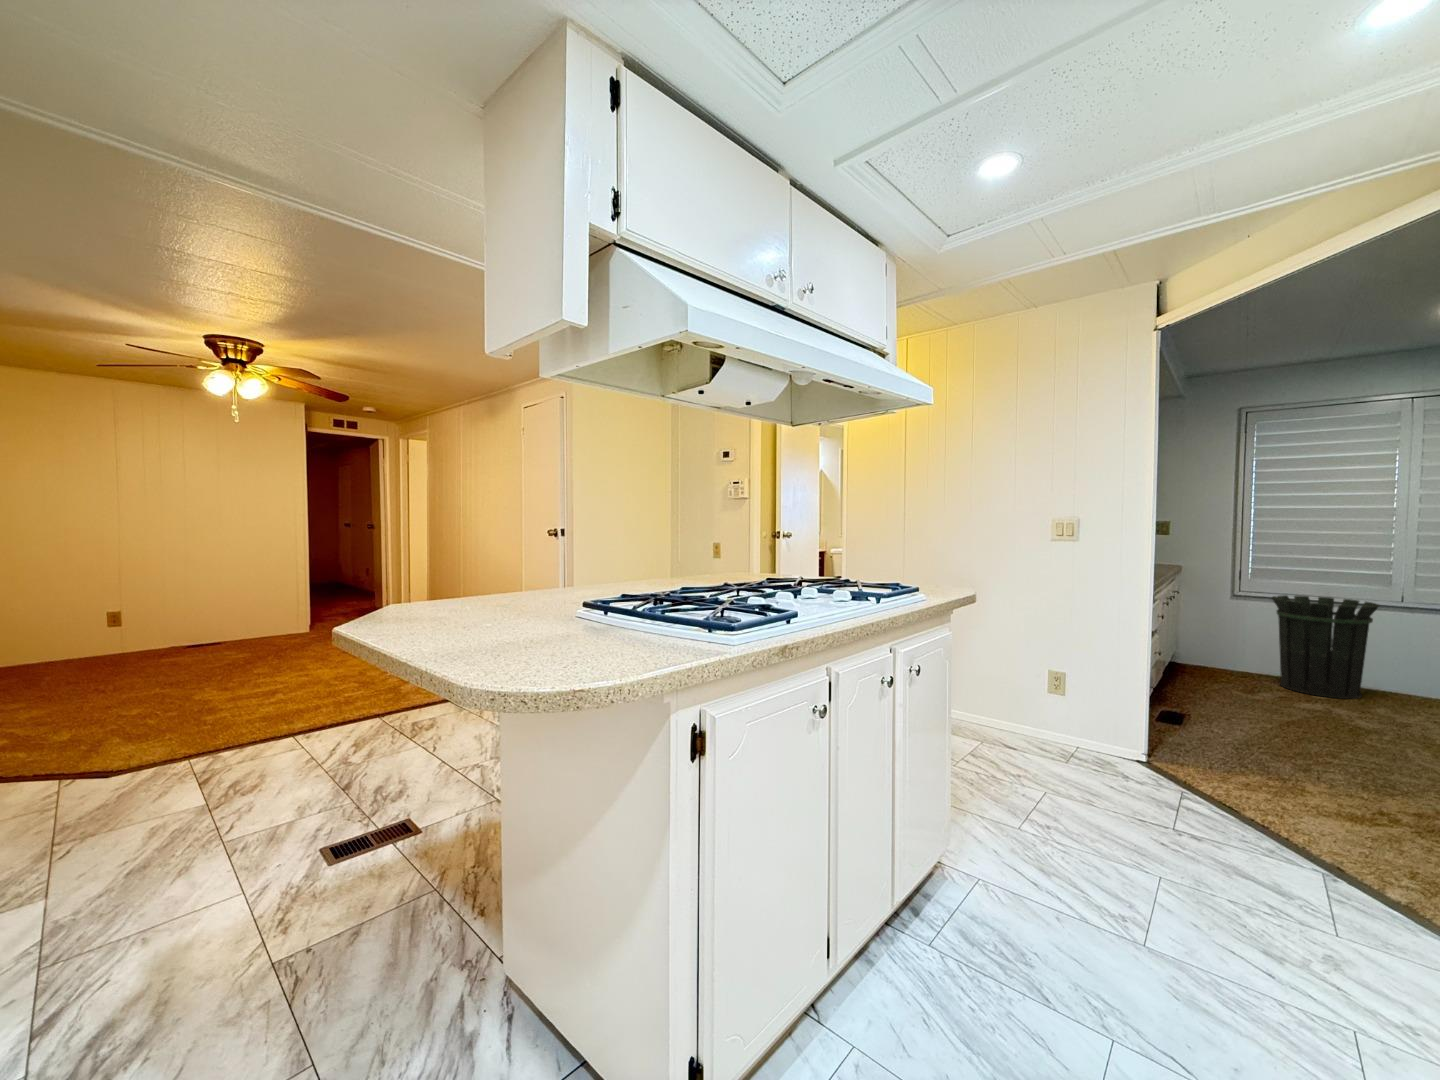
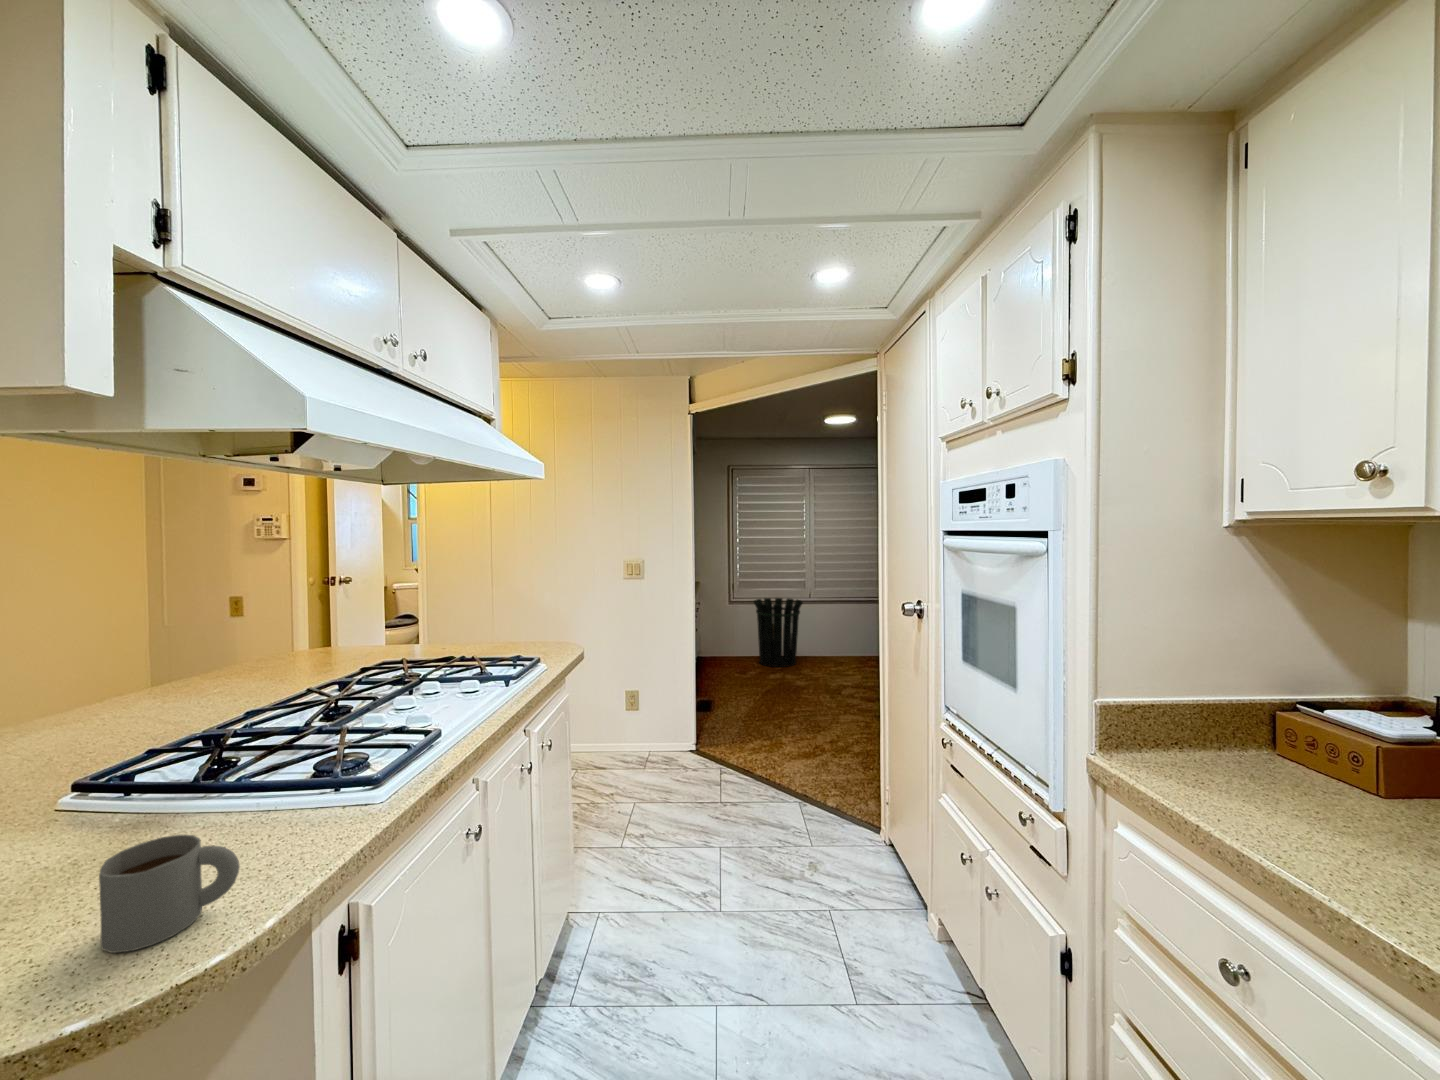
mug: none [544,603,616,663] -> present [99,835,240,953]

